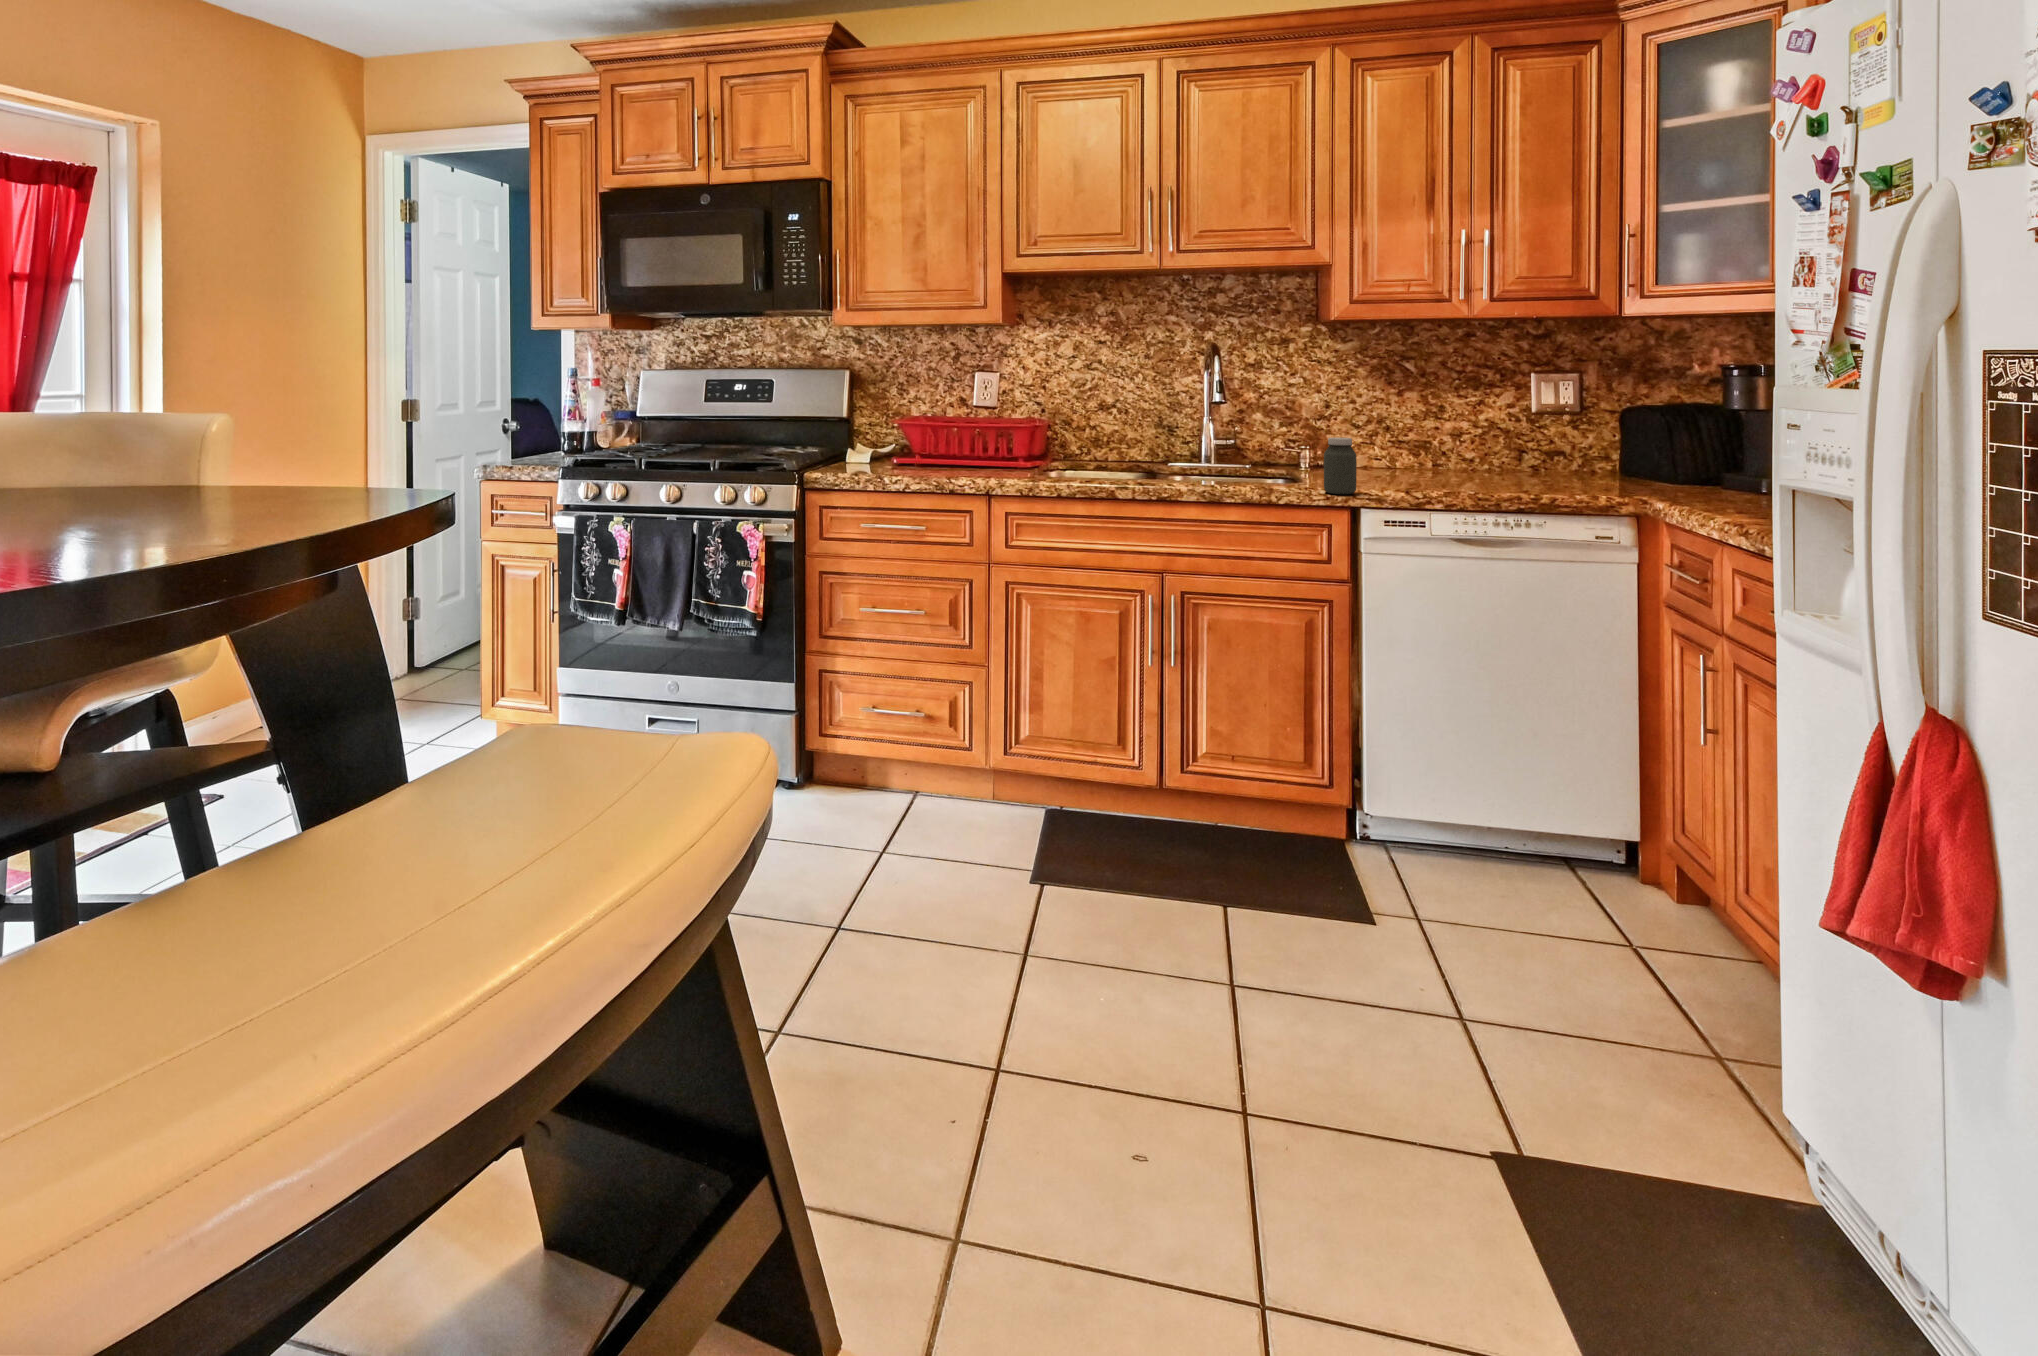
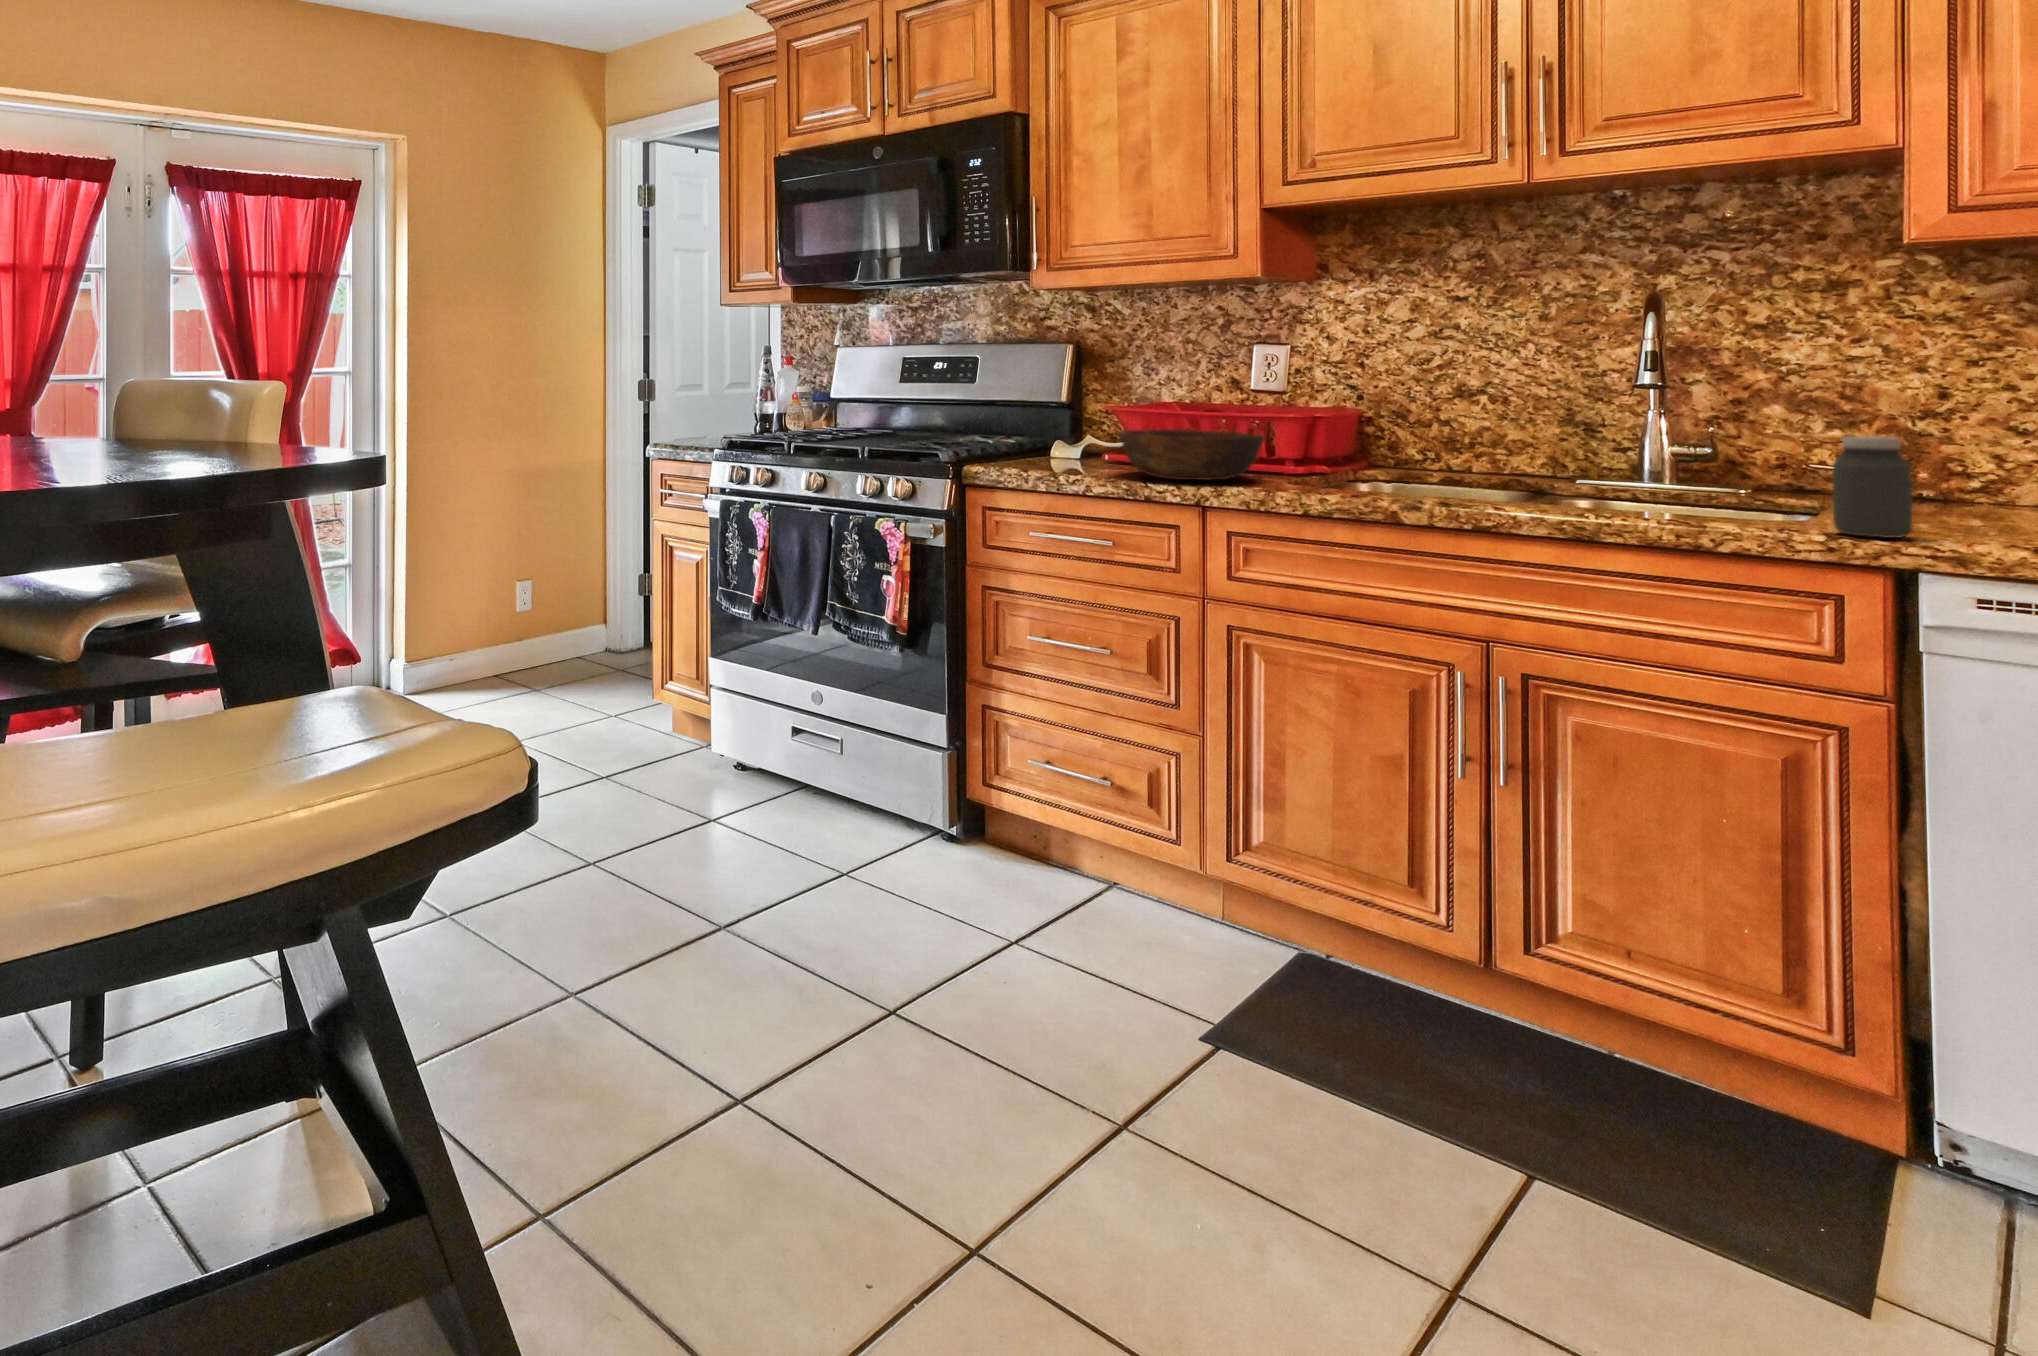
bowl: none [926,439,1023,478] -> present [1117,429,1265,481]

